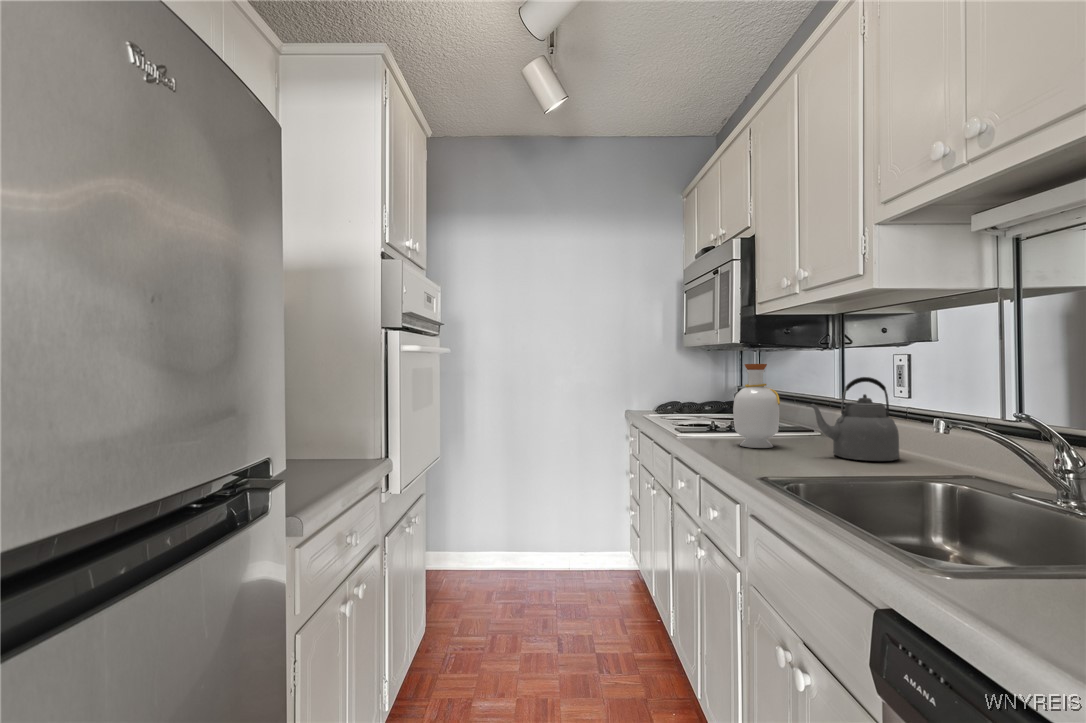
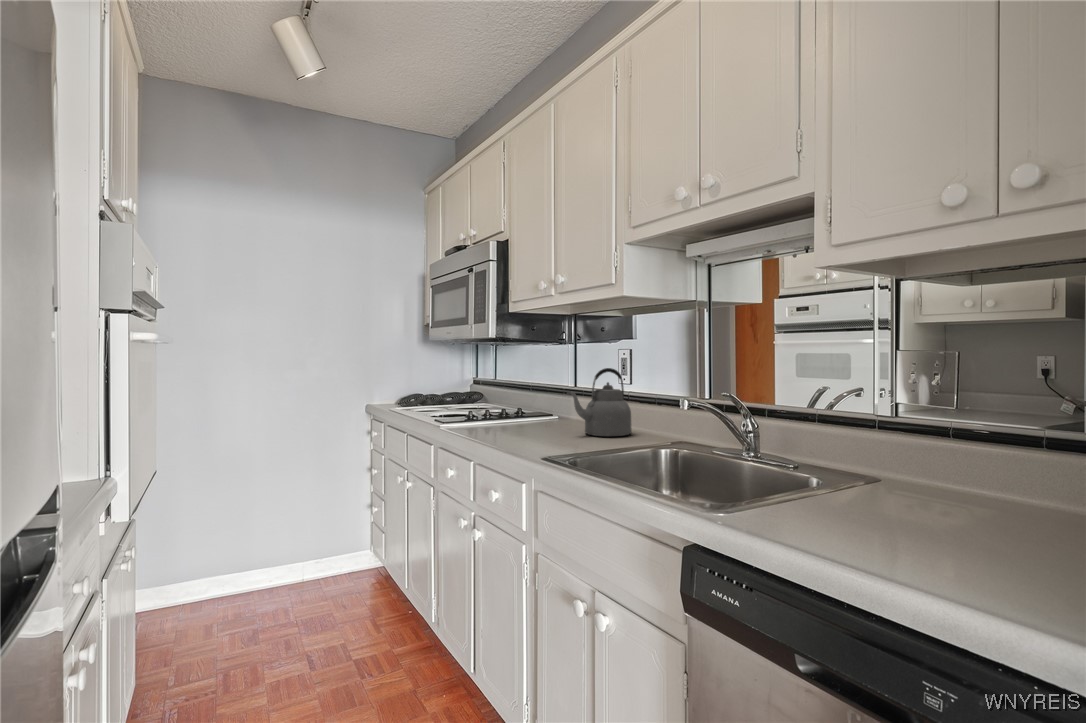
bottle: present [733,364,780,448] -> none [501,357,542,433]

